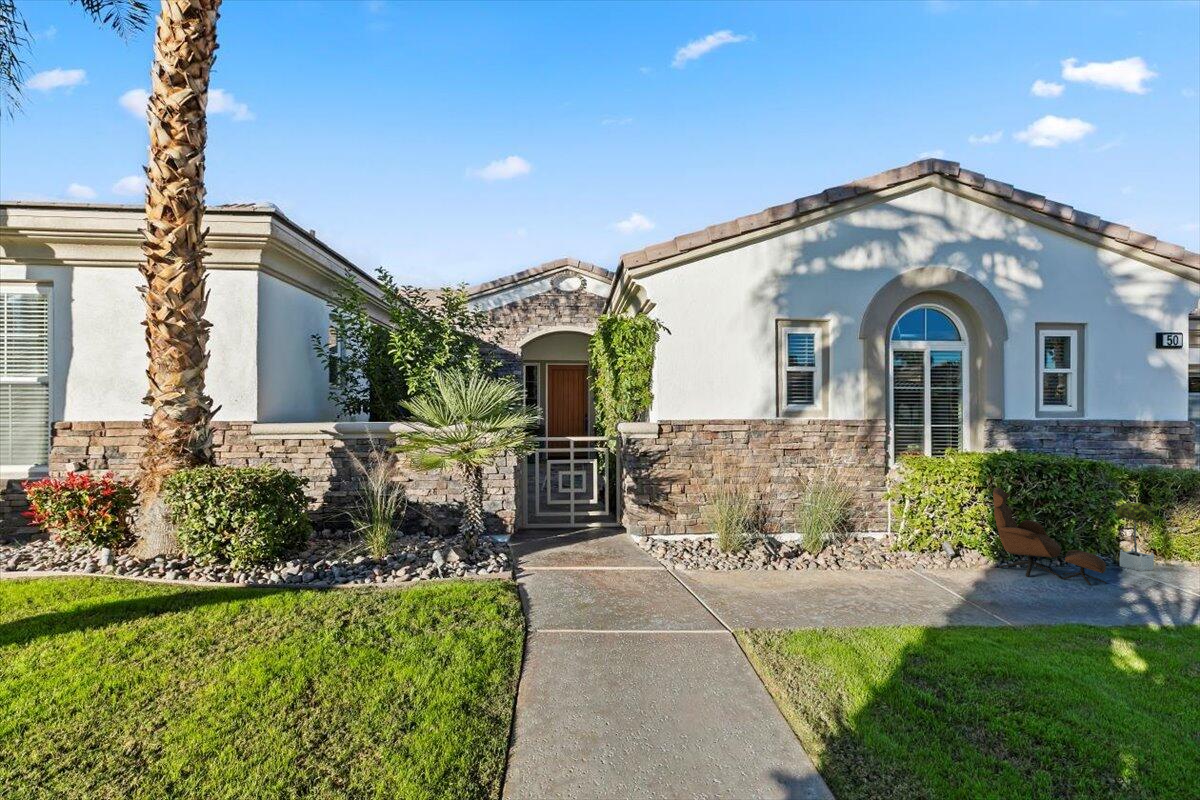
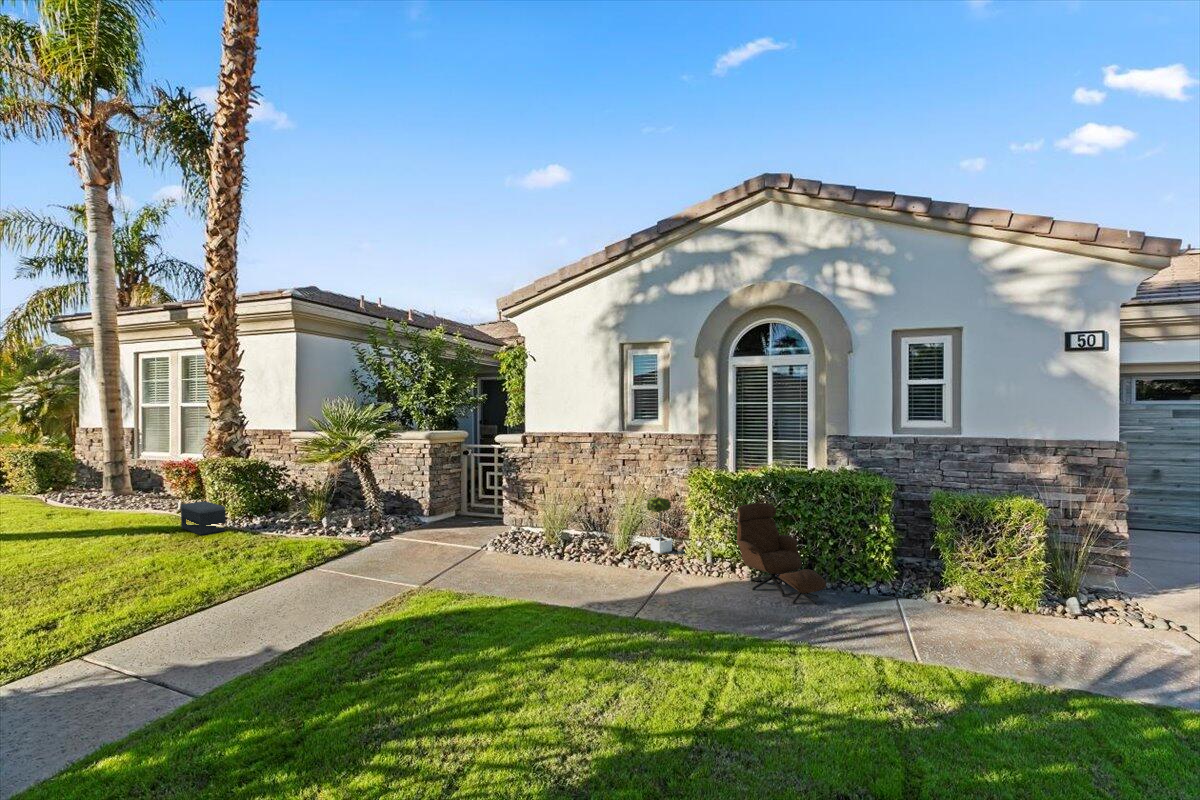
potted tree: present [1116,503,1155,571] -> present [646,497,672,553]
storage bench: none [127,532,232,589] -> present [181,501,226,535]

